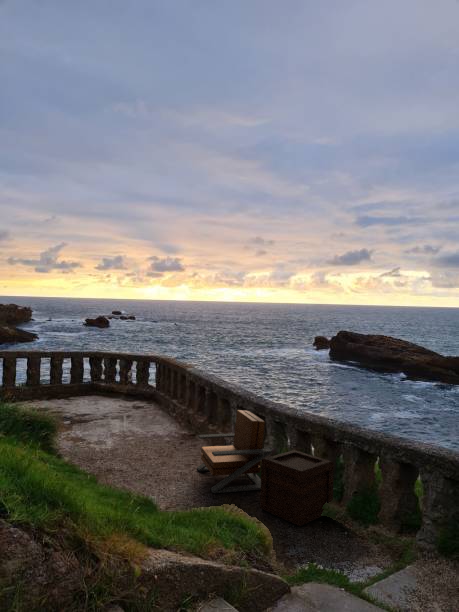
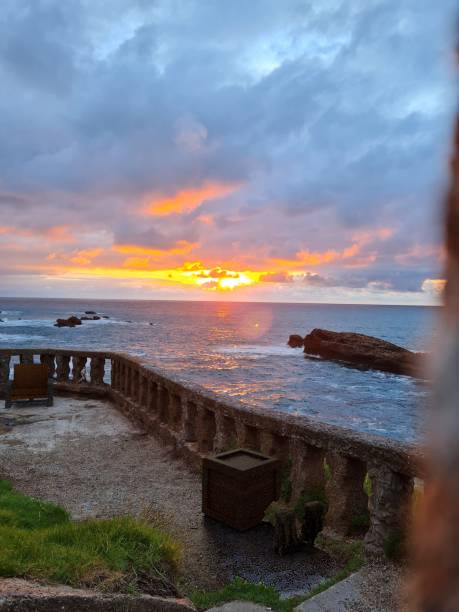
lounge chair: present [197,410,272,493] -> present [5,363,54,409]
backpack: none [329,501,380,551] -> present [272,501,324,558]

